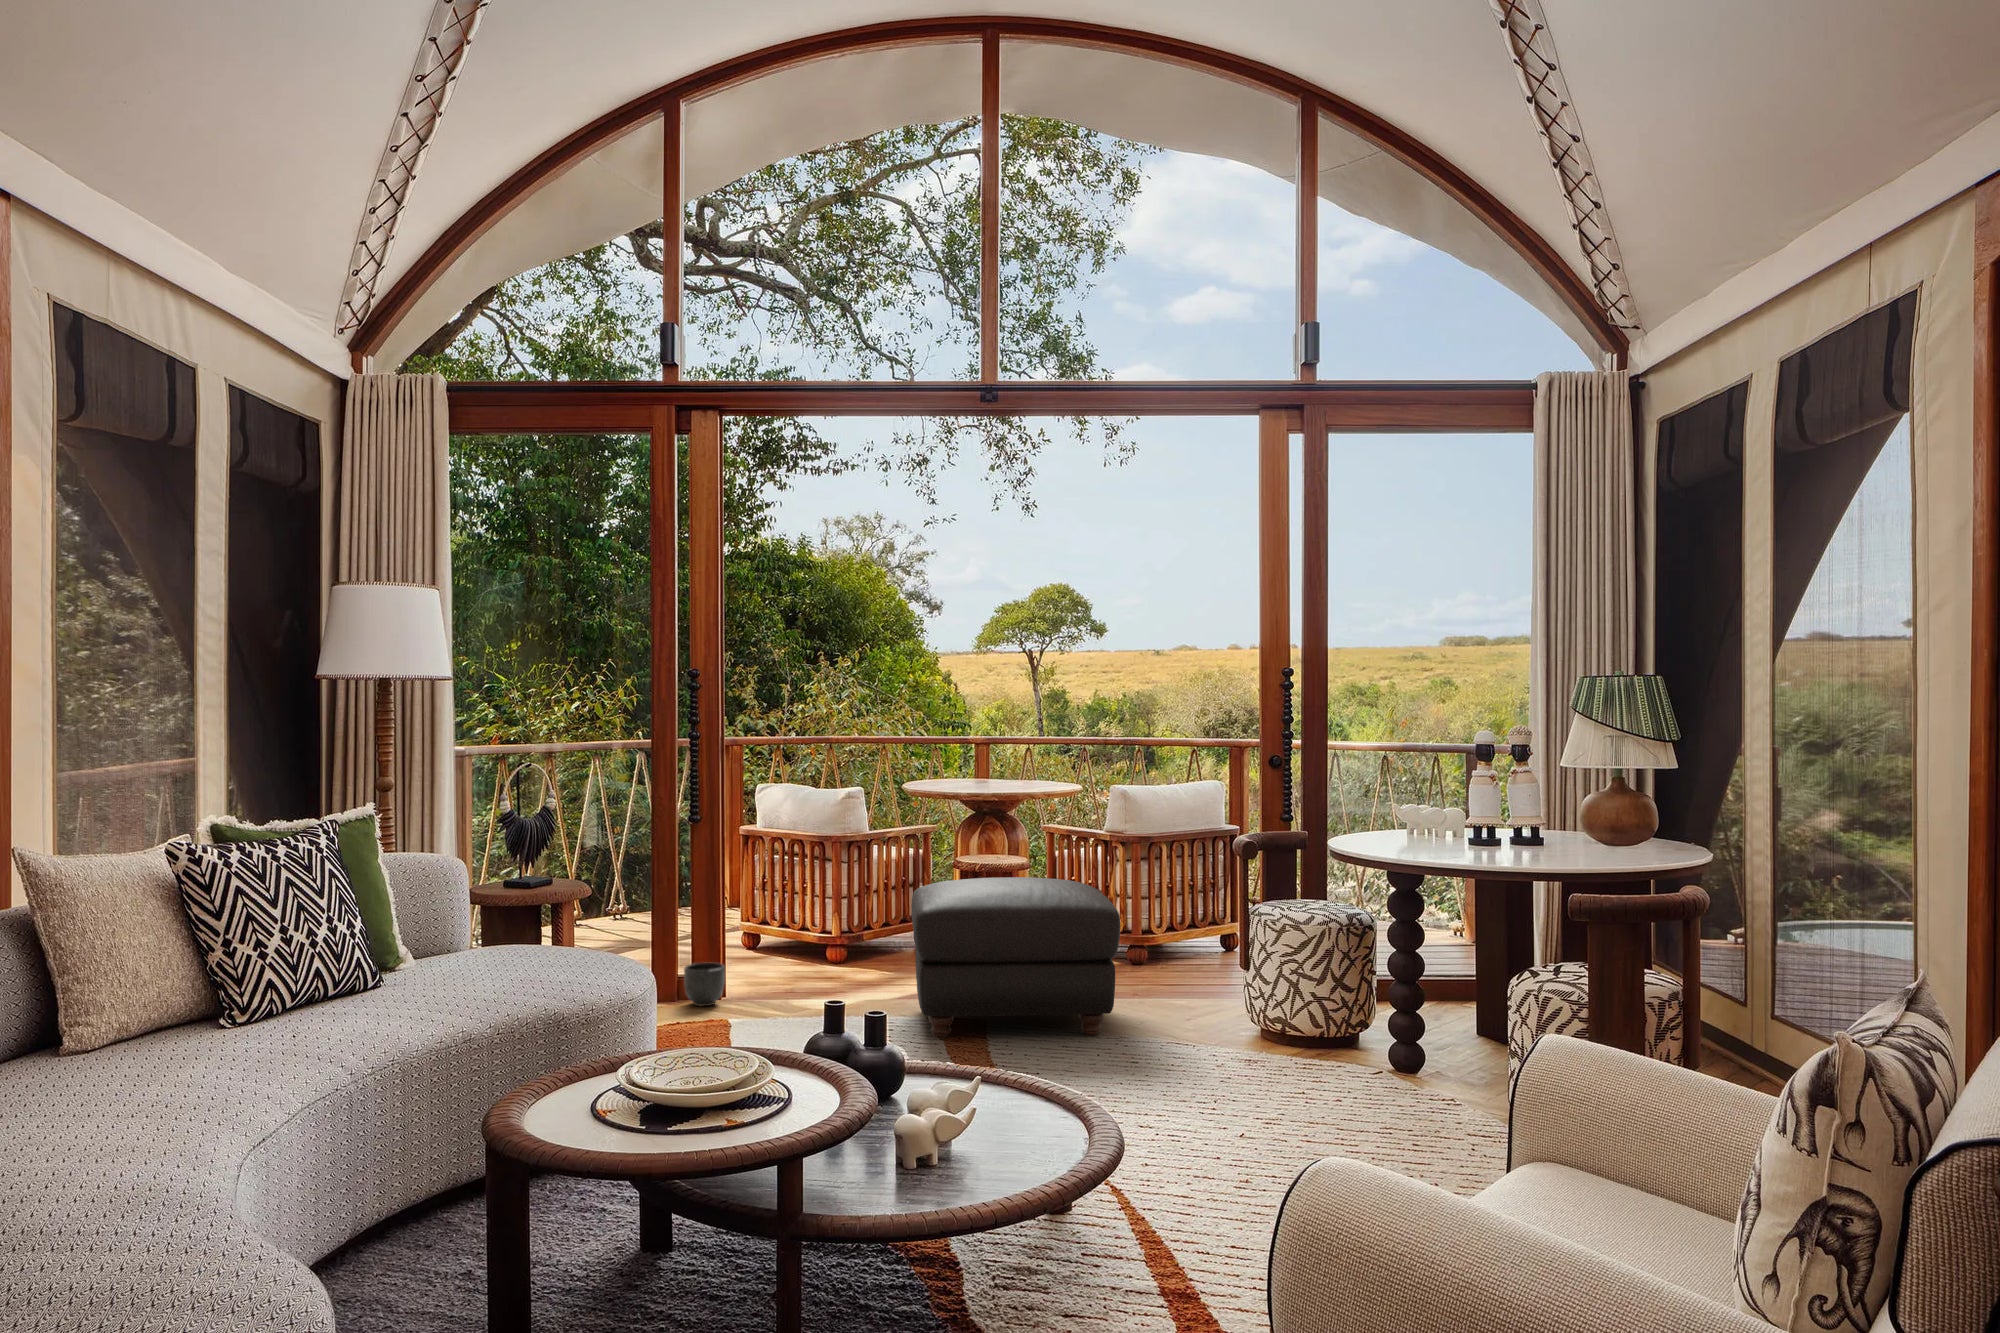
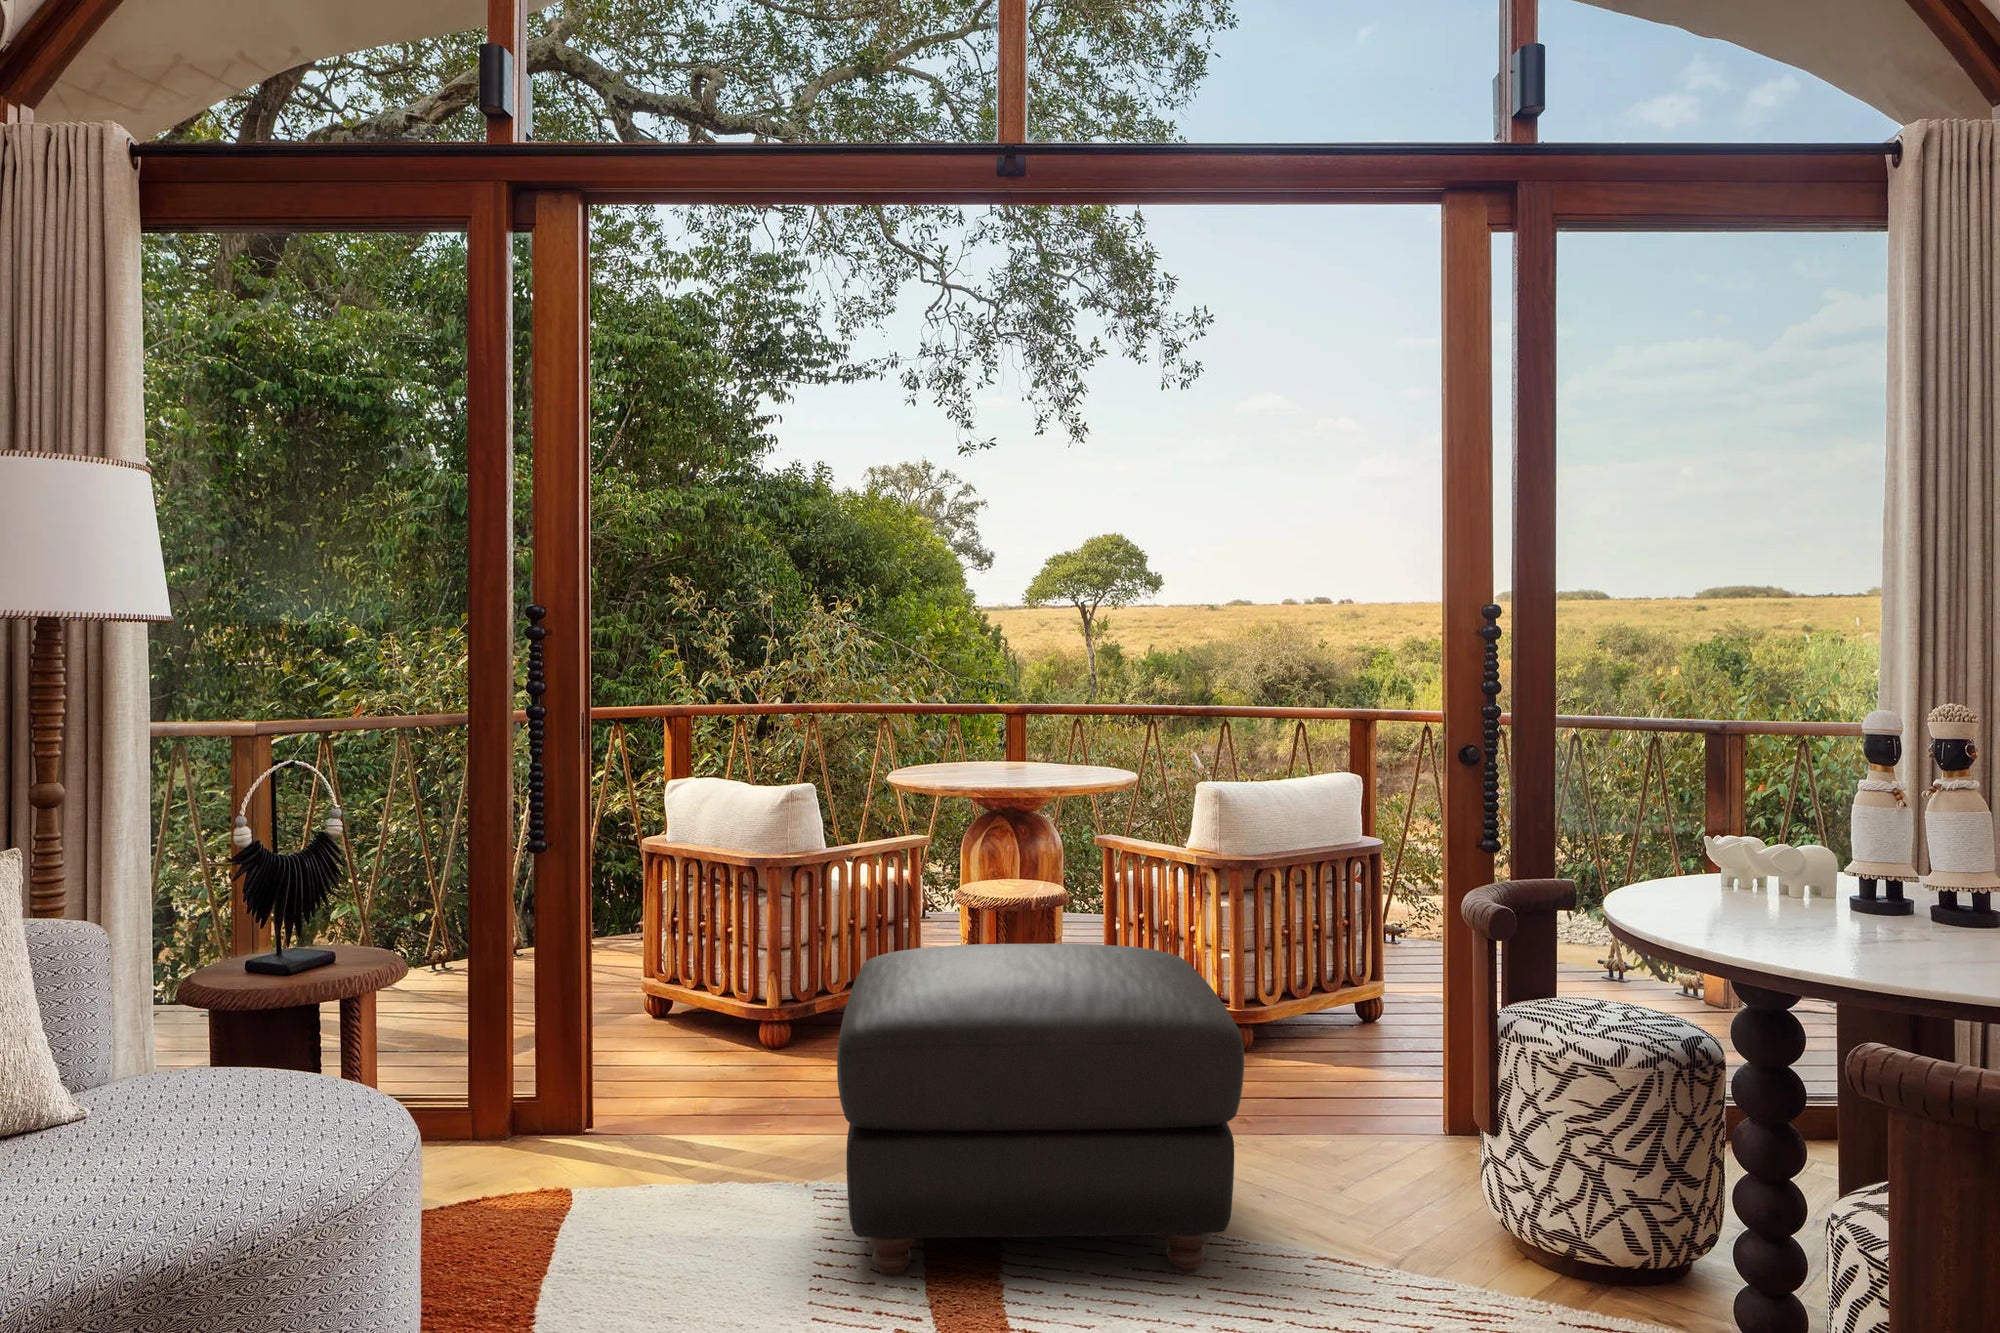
planter: present [684,962,725,1006] -> none [468,1078,543,1161]

